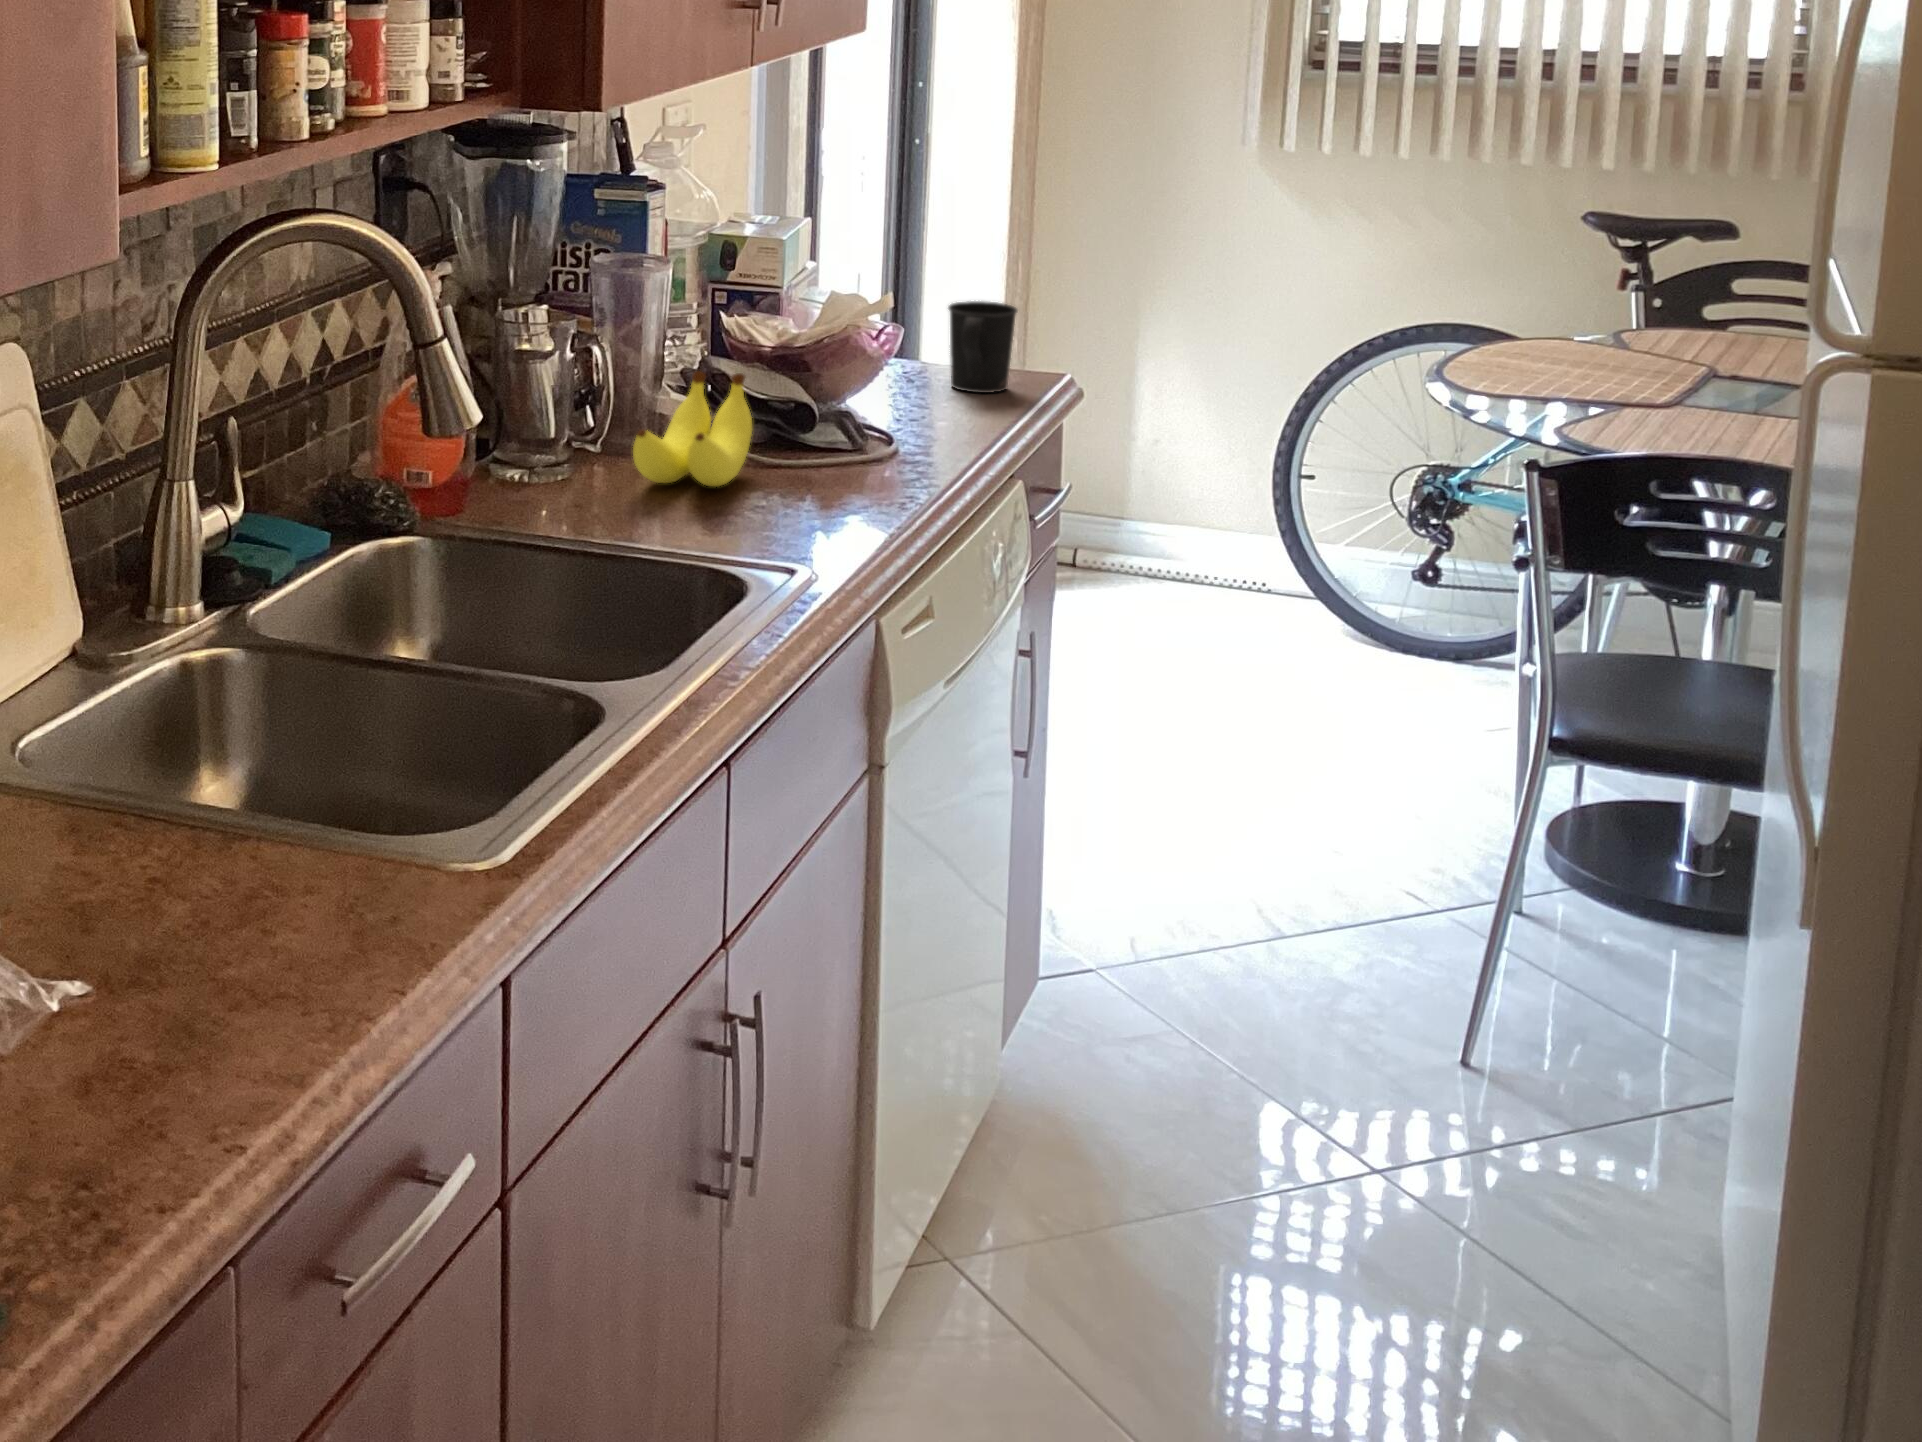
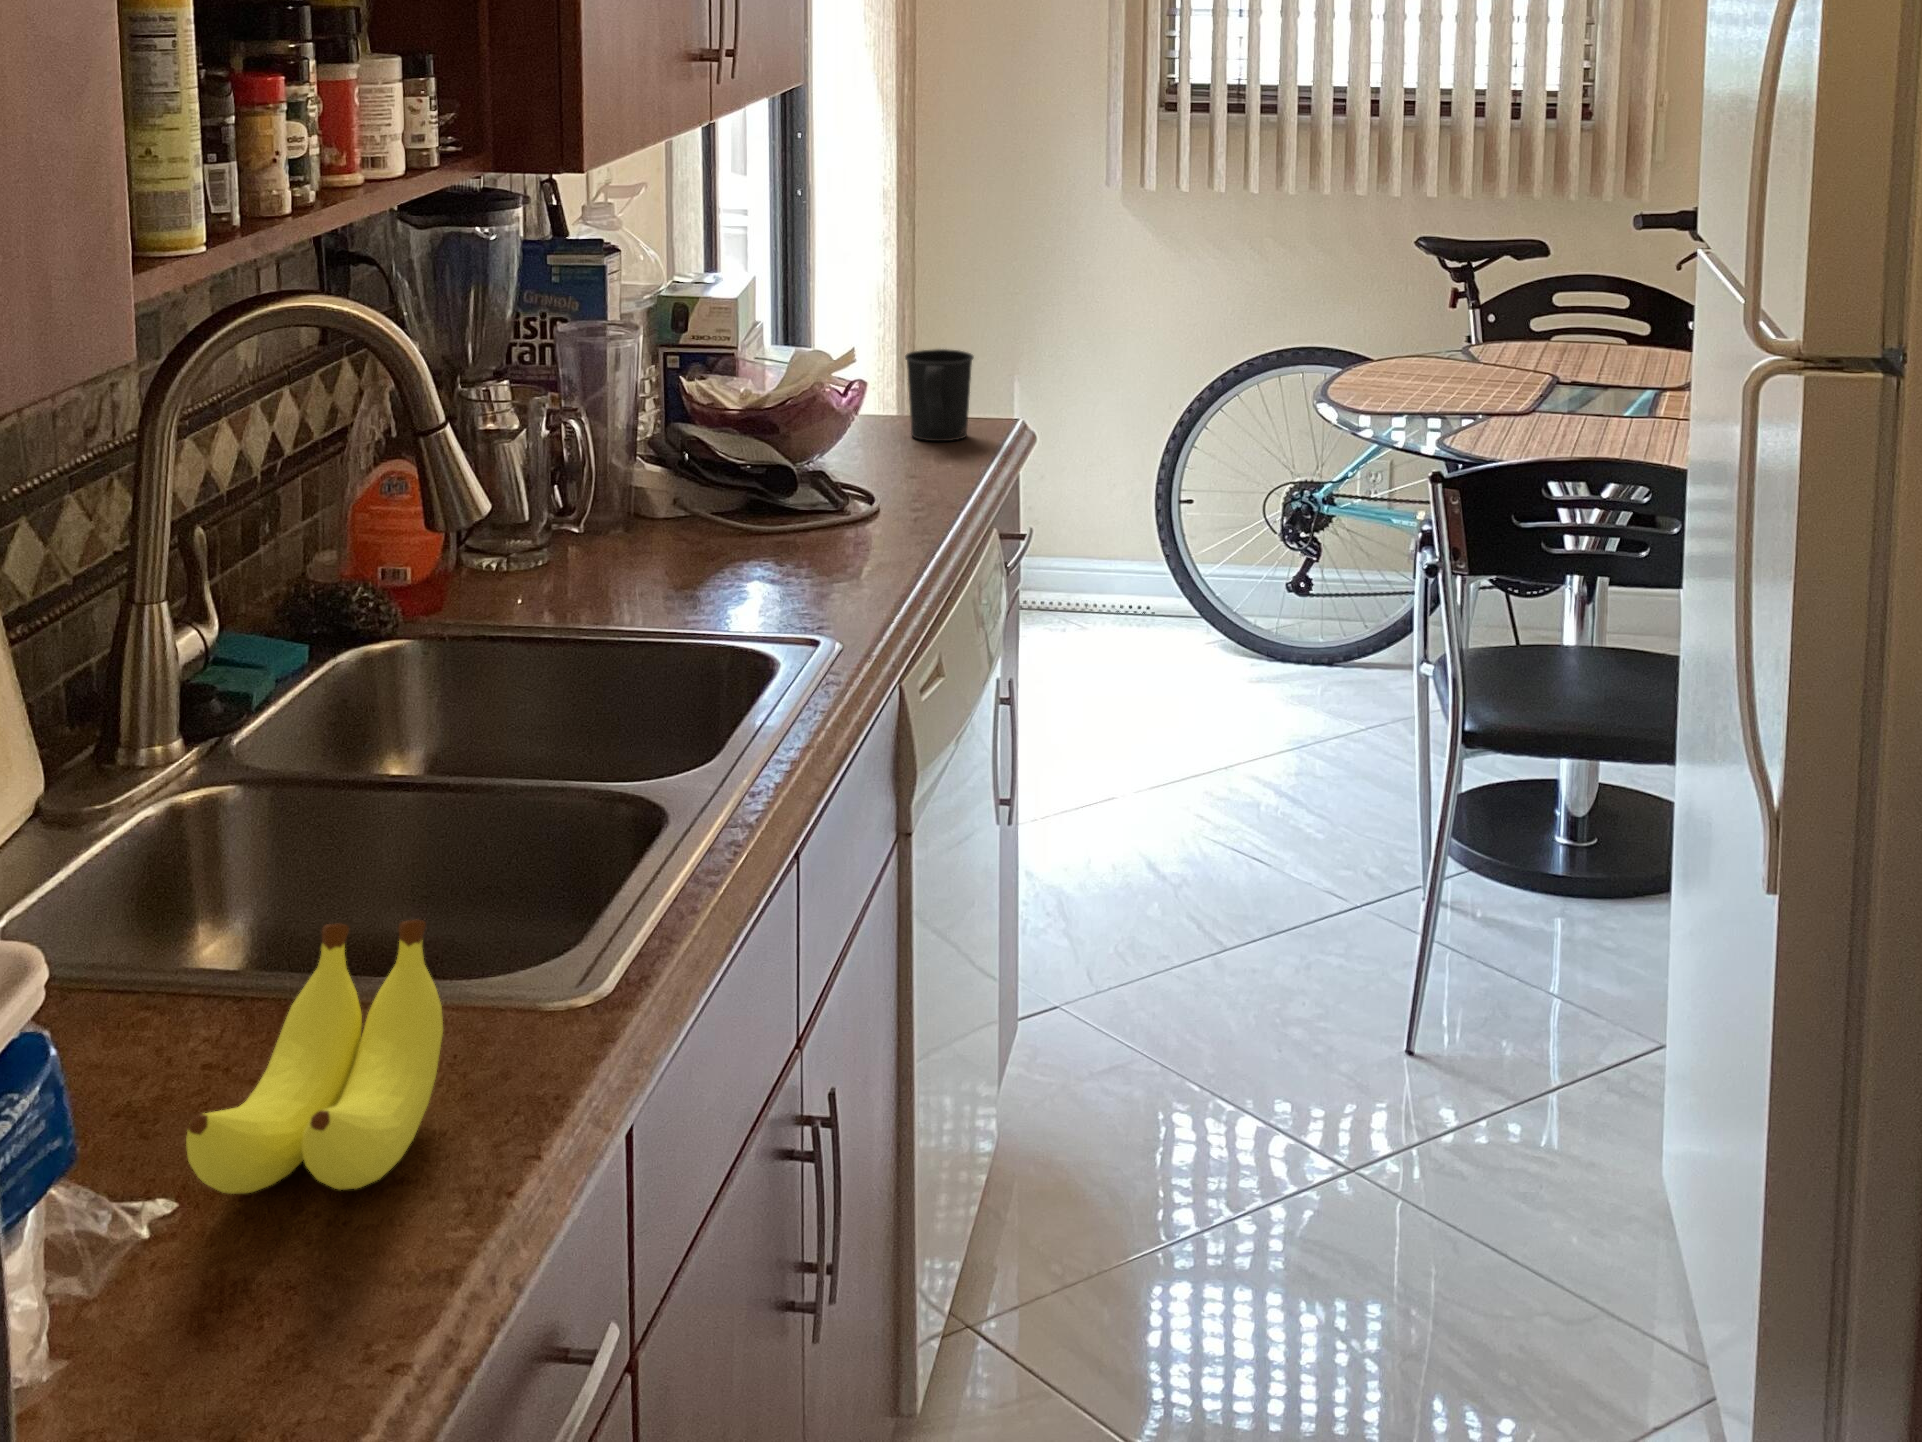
banana: present [633,371,752,486] -> present [186,919,443,1194]

